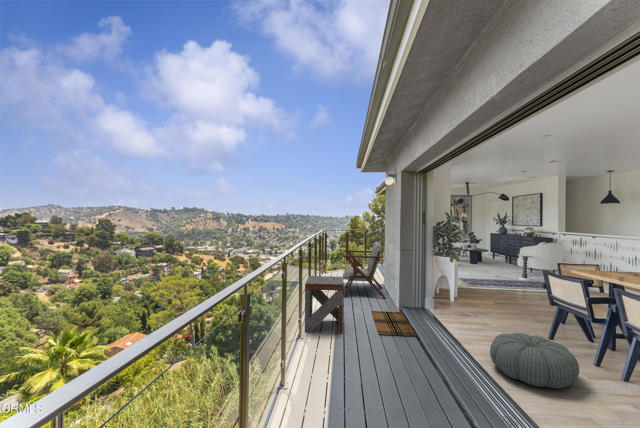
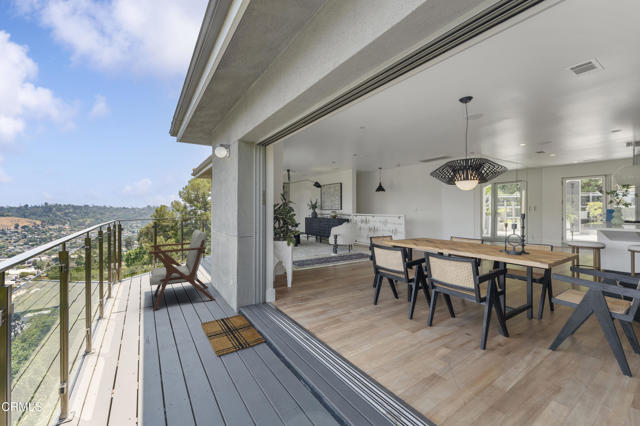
side table: present [305,276,343,334] -> none [71,282,156,398]
pouf: present [490,333,579,389] -> none [362,308,447,369]

